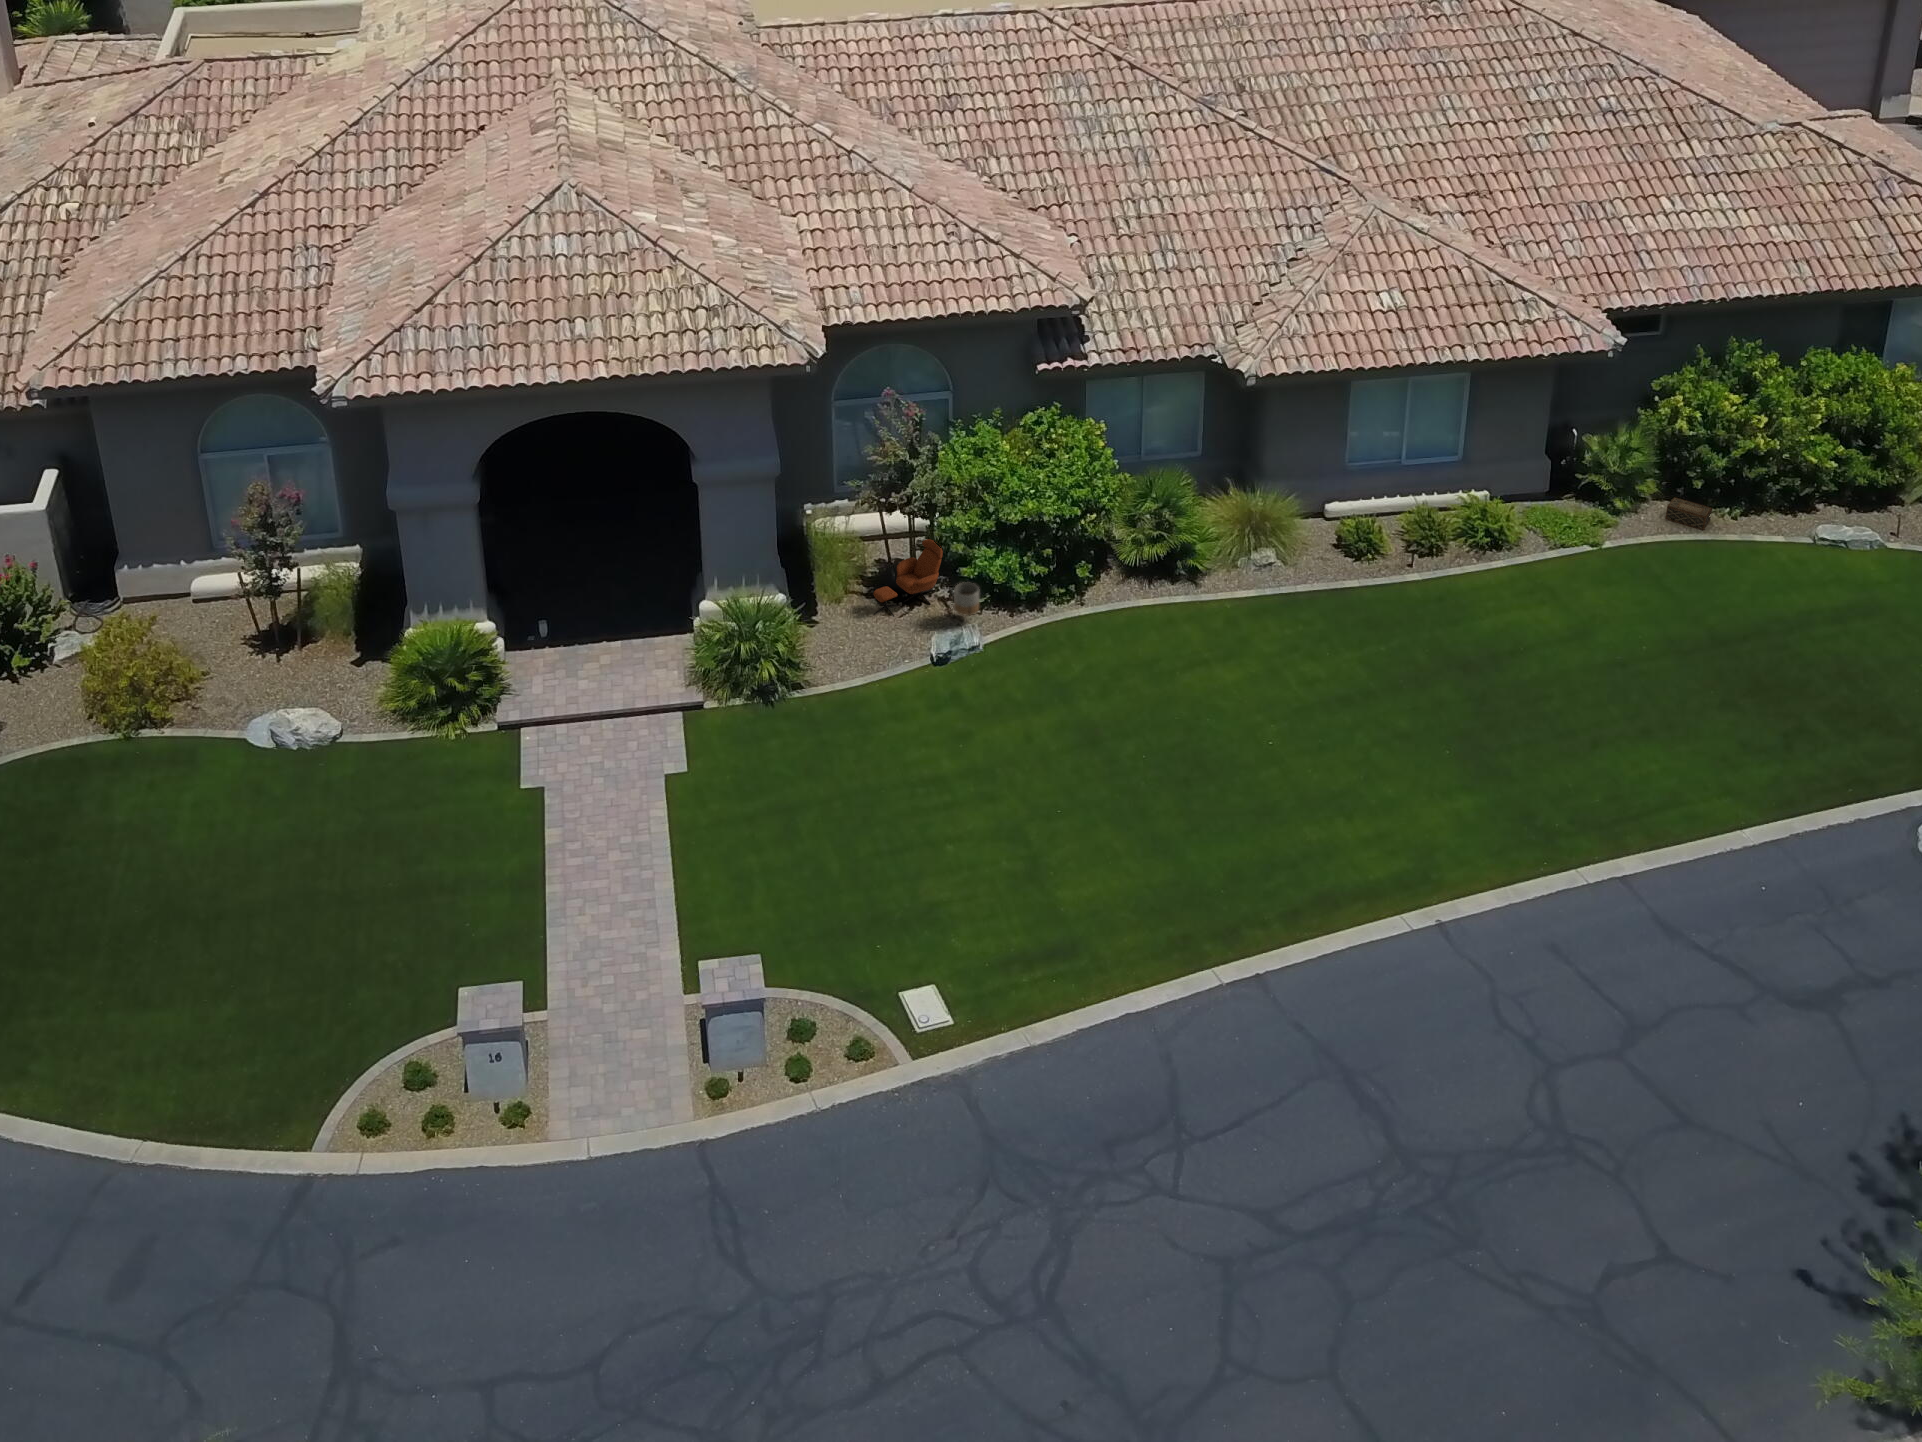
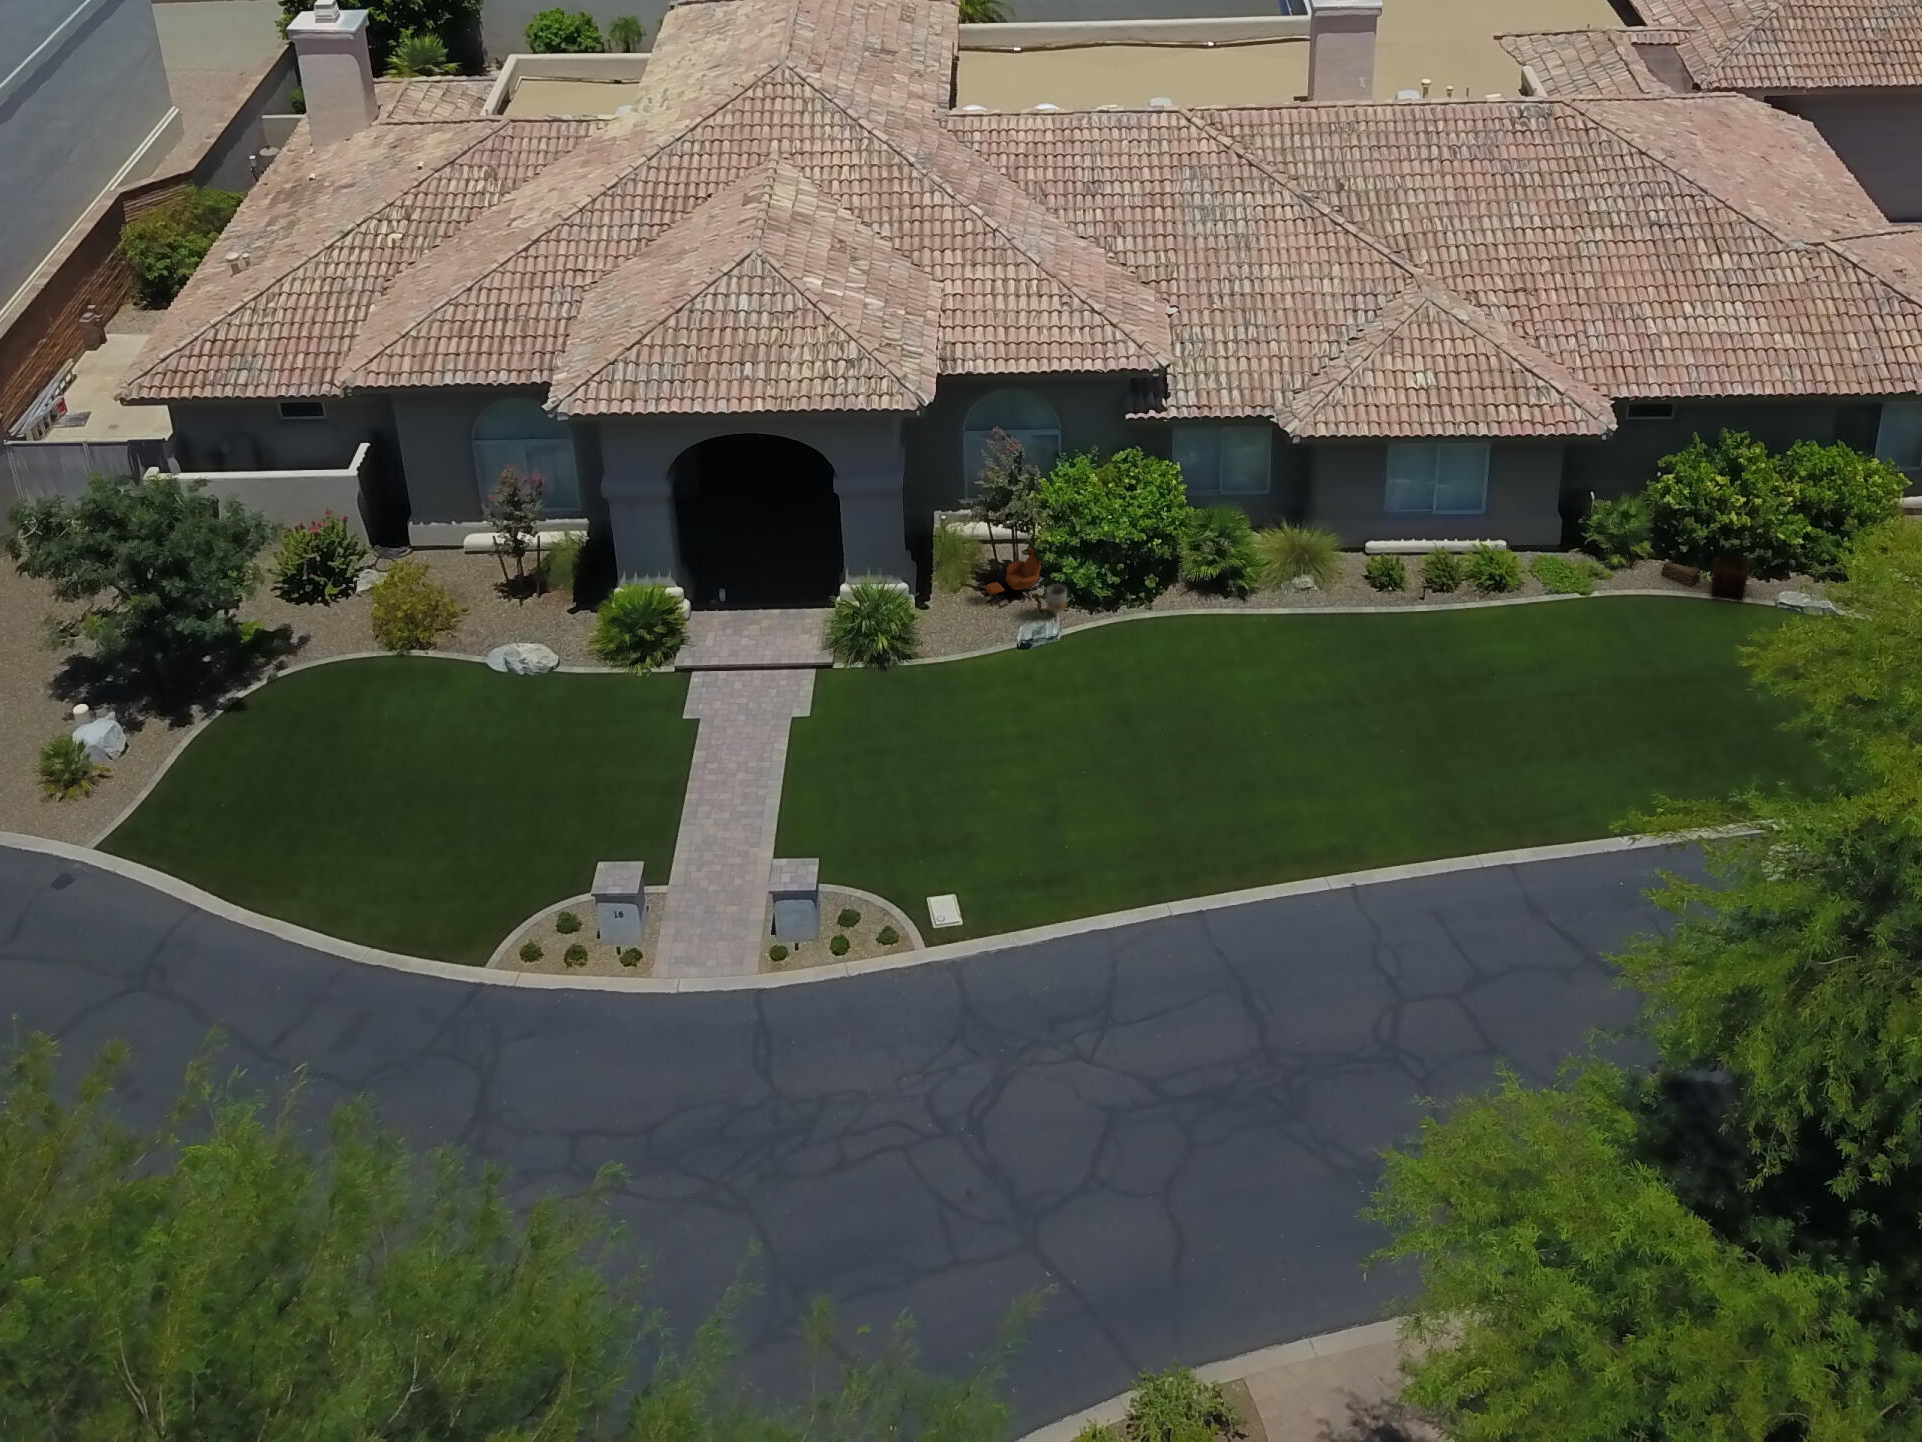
wooden crate: none [1723,488,1776,543] -> present [1710,557,1748,602]

